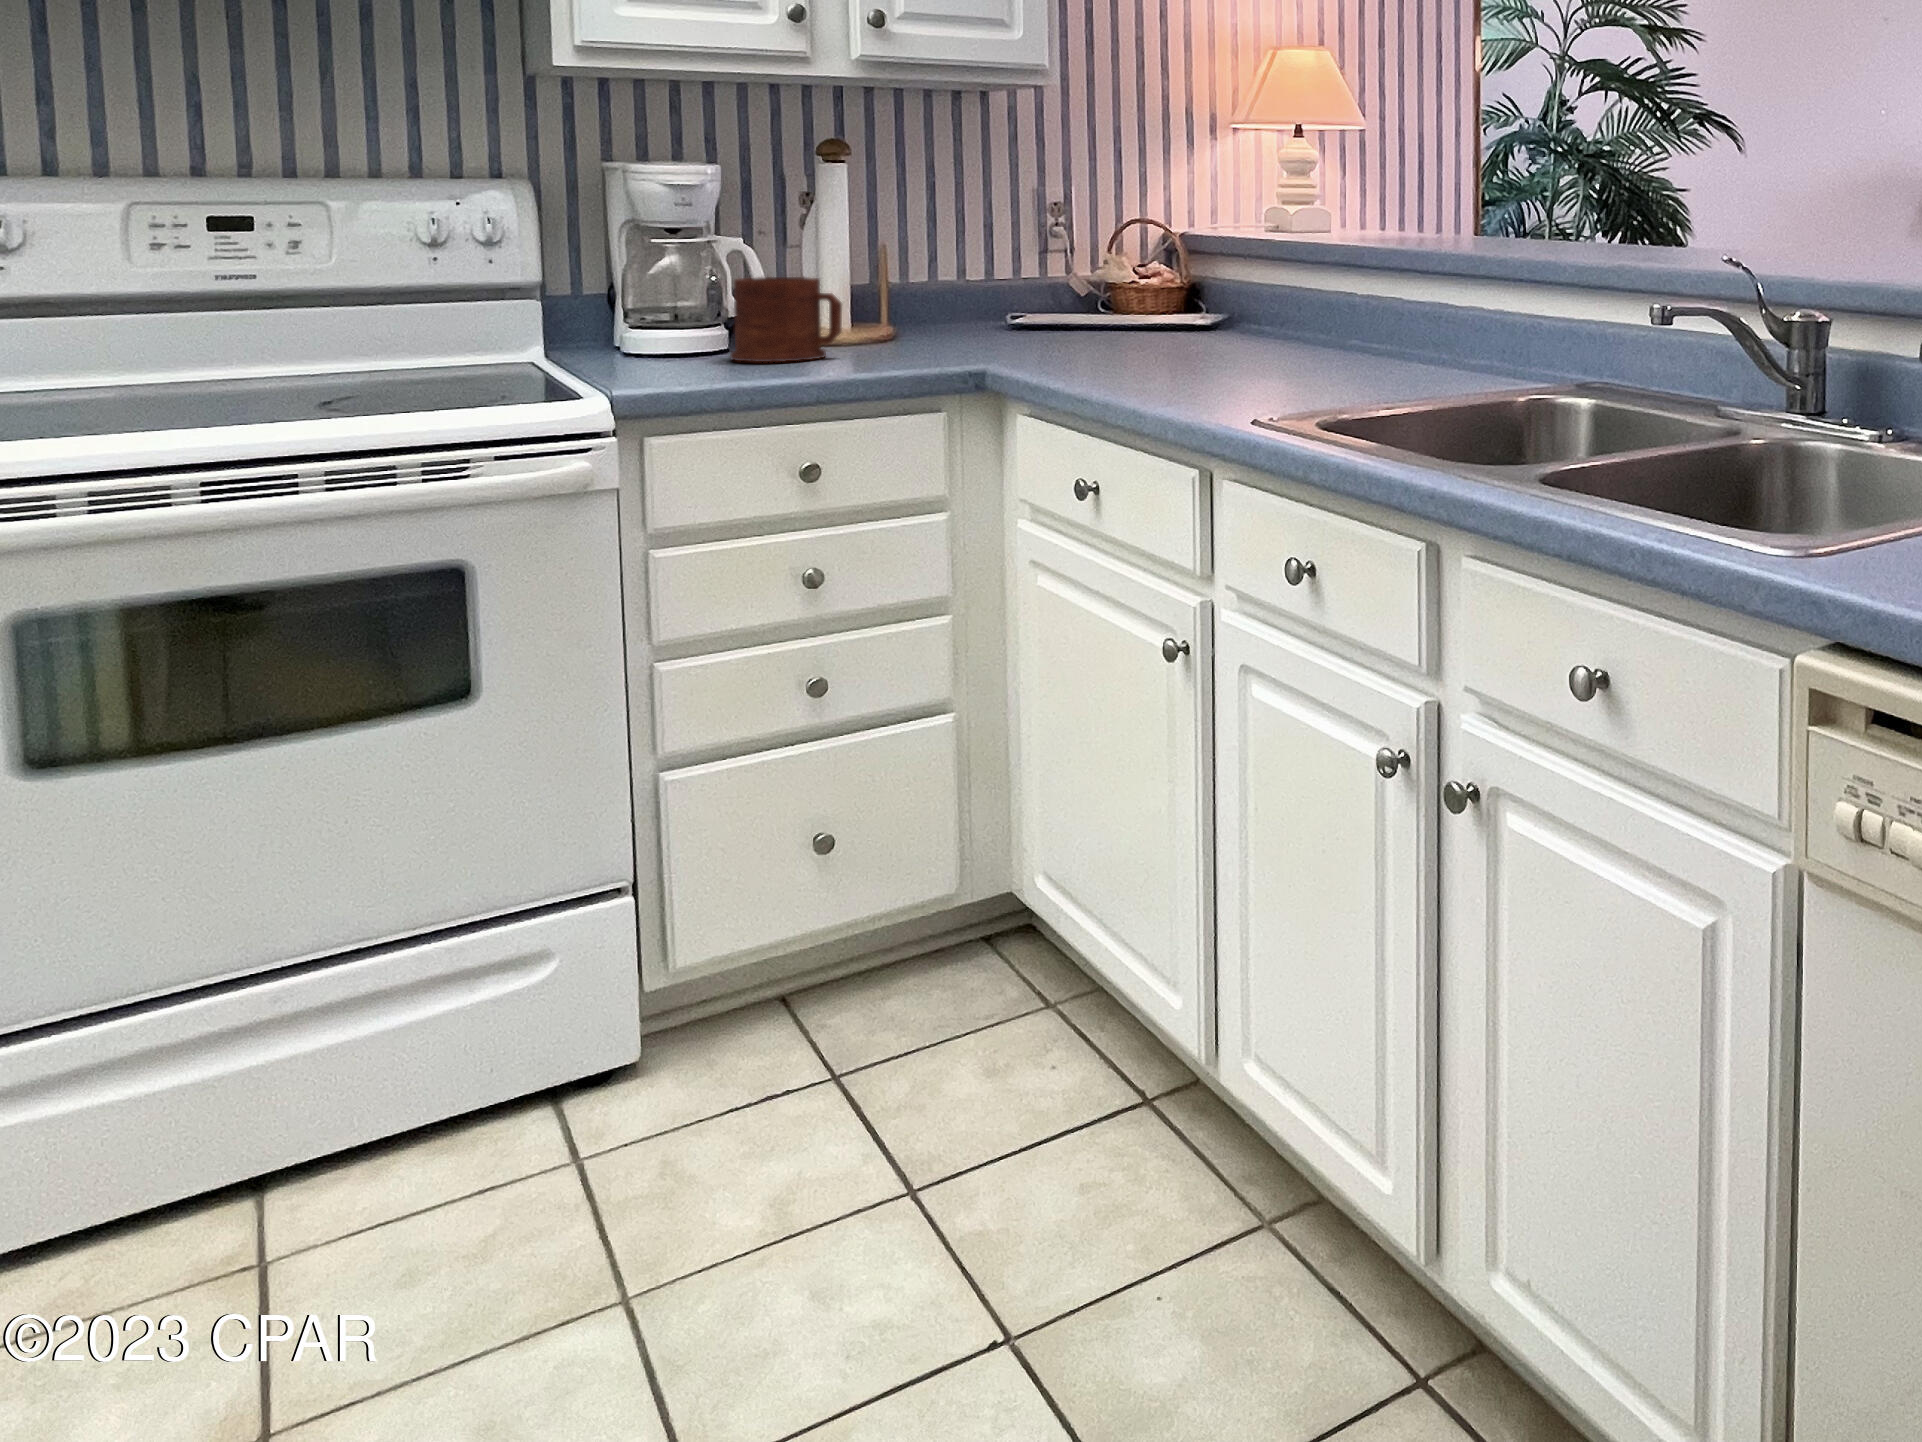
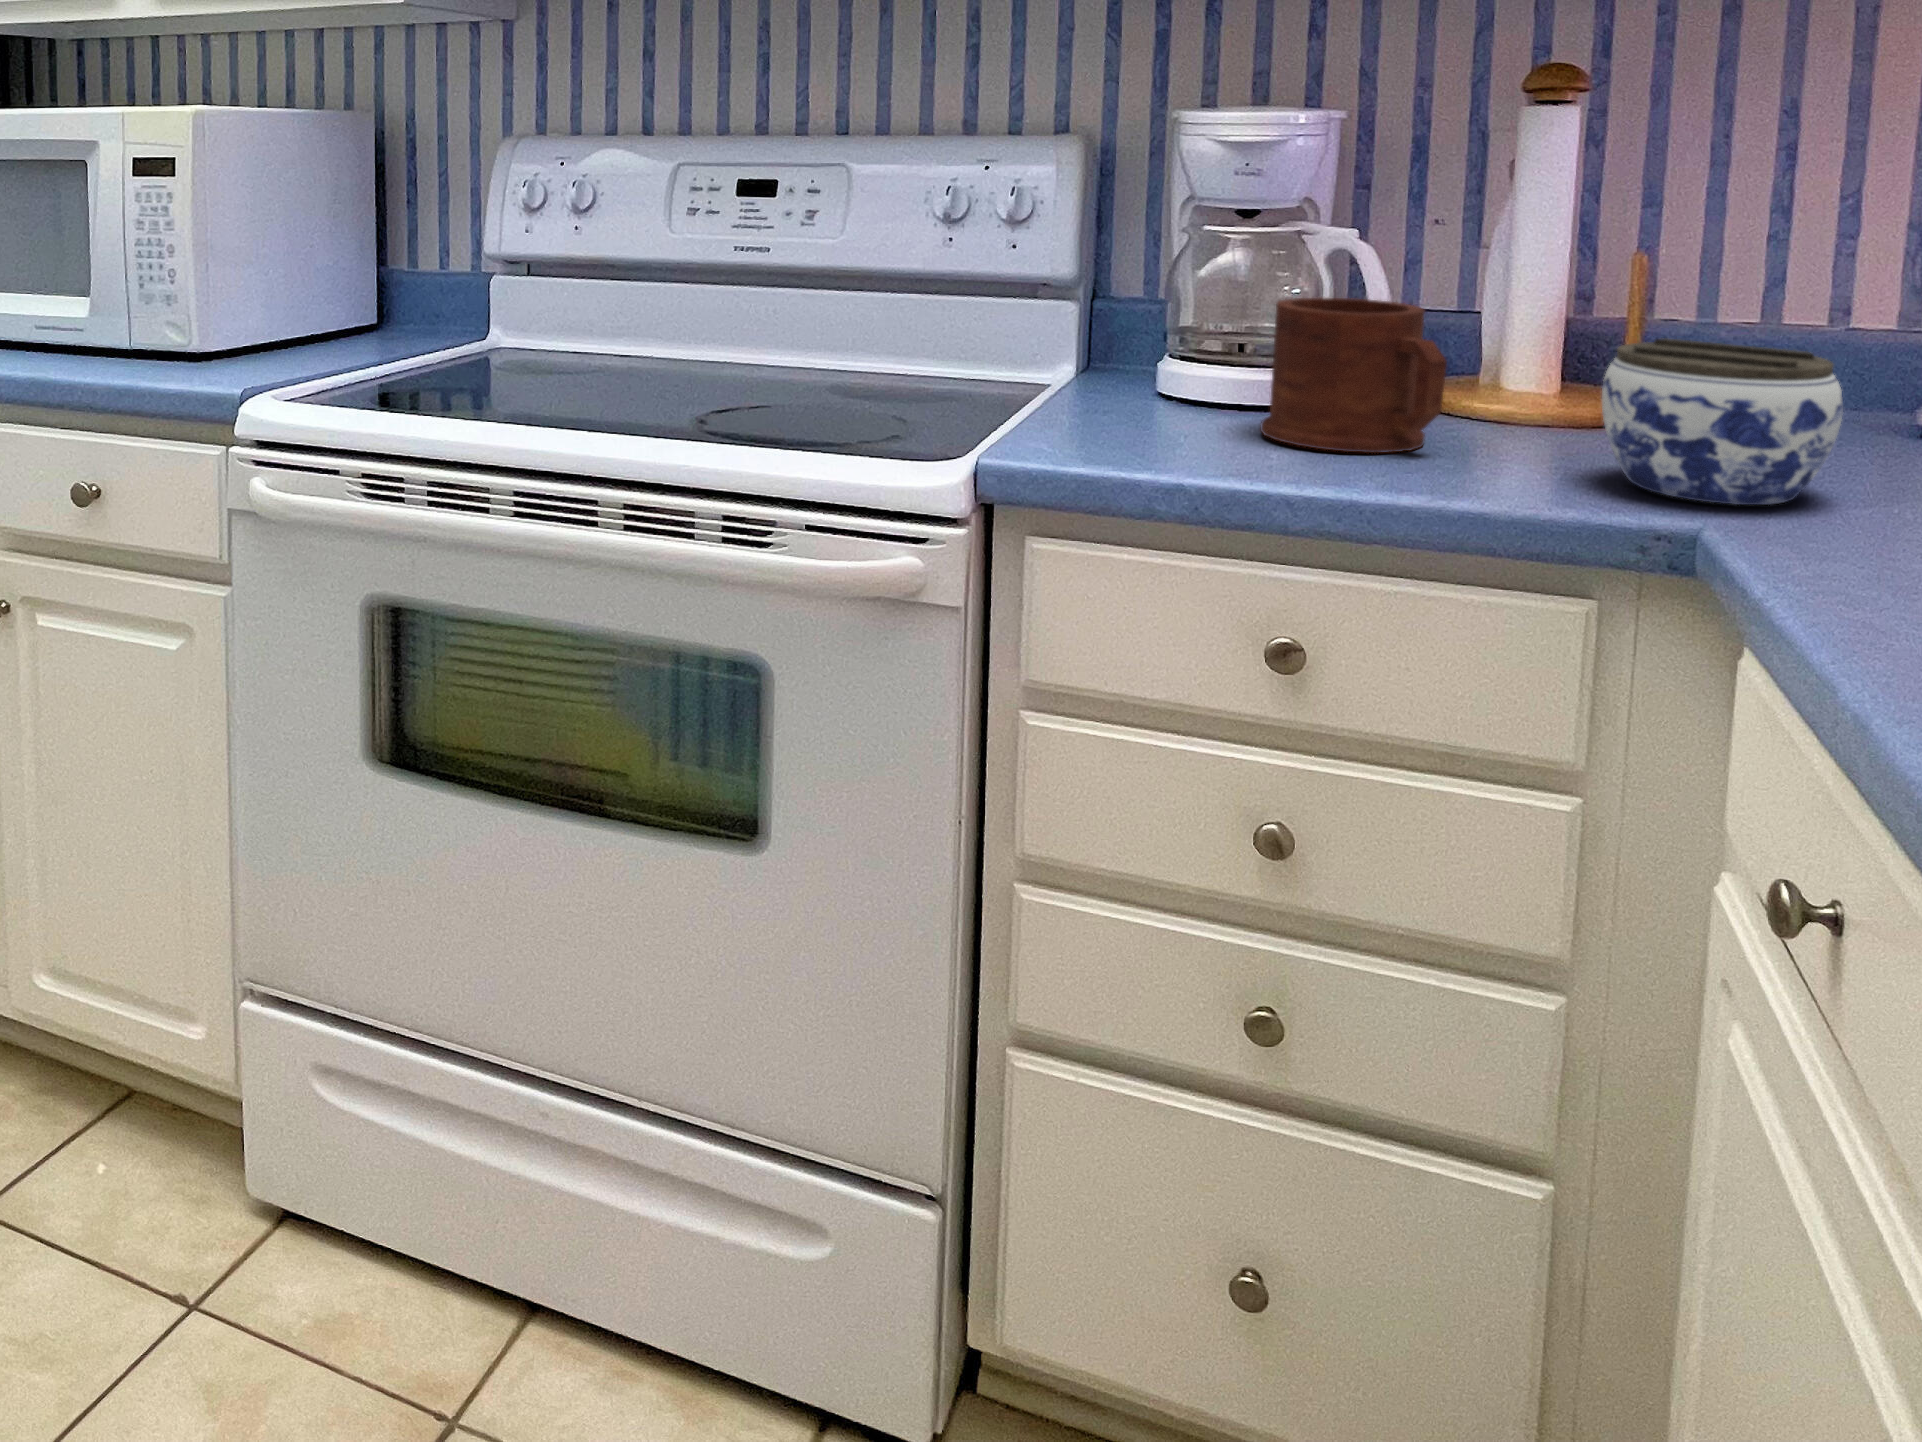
jar: none [923,280,1023,354] -> present [1602,339,1843,505]

